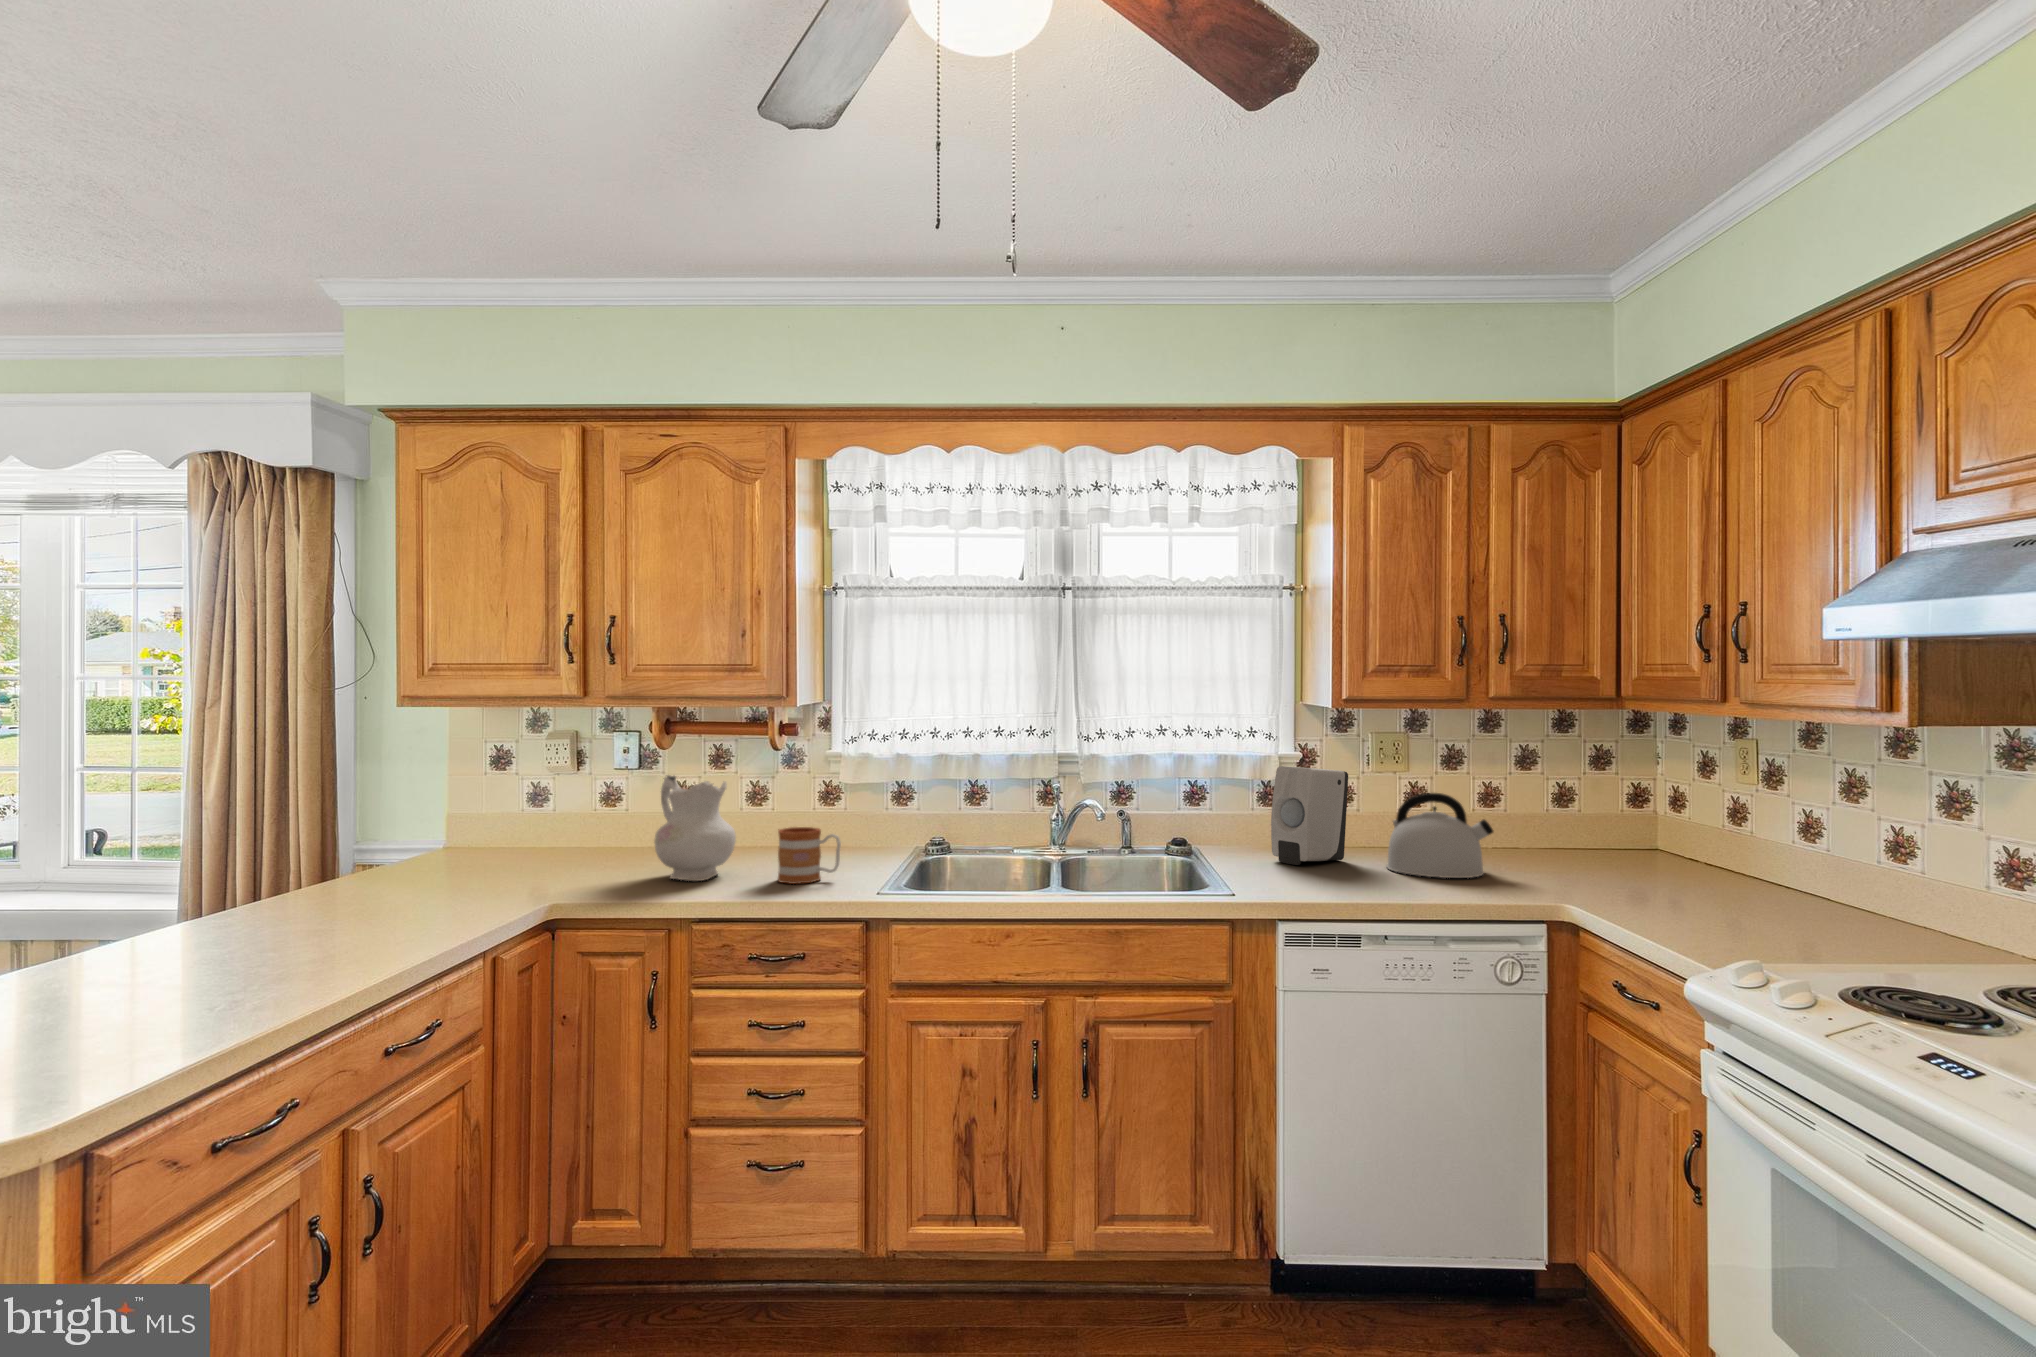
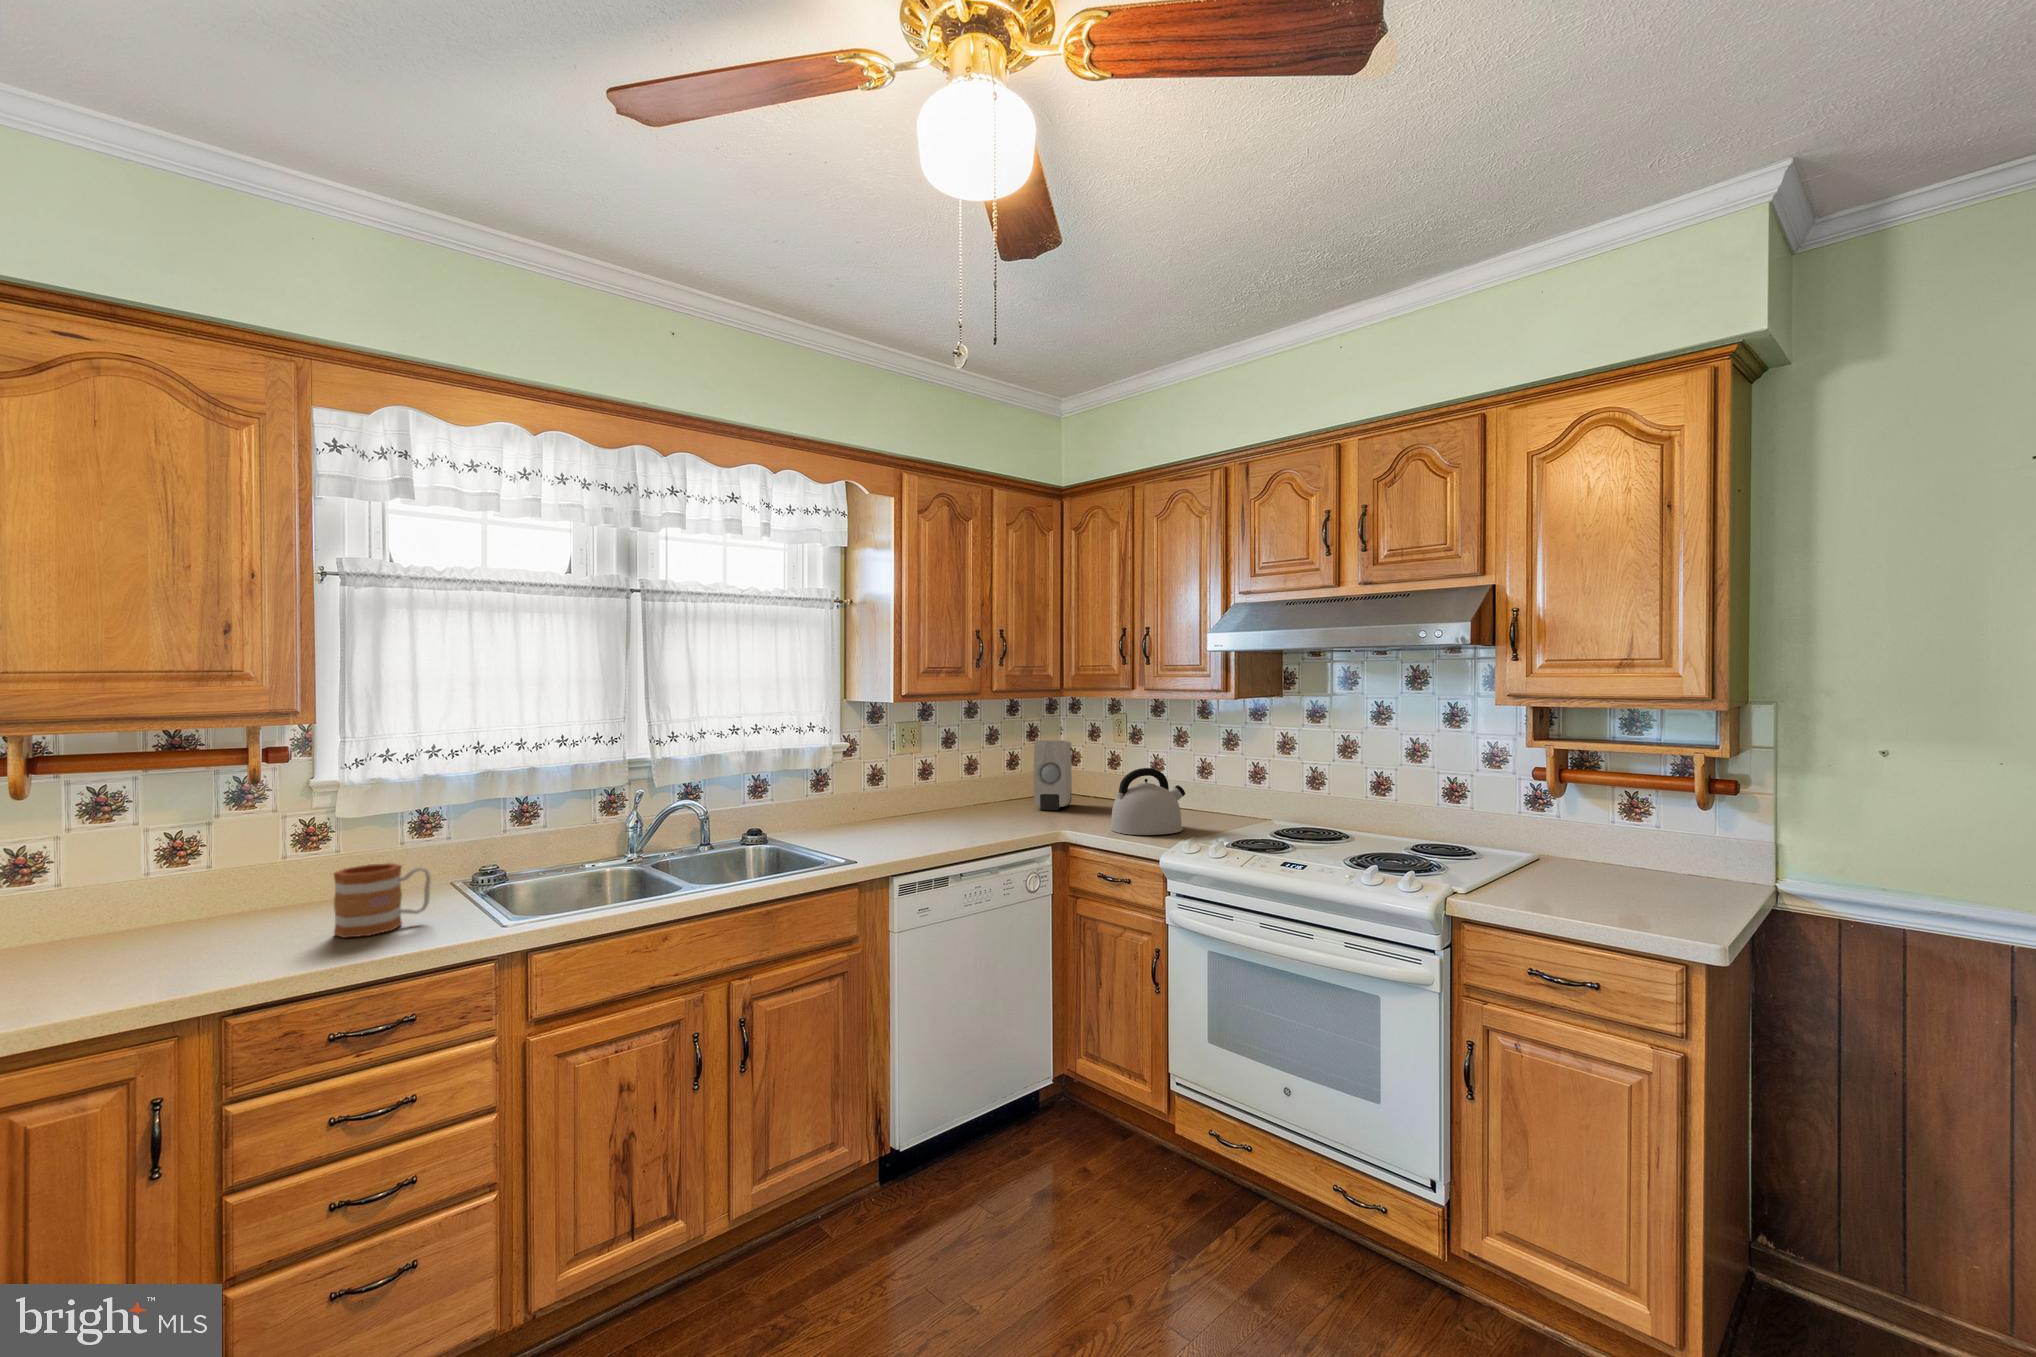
soap dispenser: present [1271,766,1348,865] -> present [1034,740,1071,810]
ceramic pitcher: present [654,775,736,881] -> none [98,821,252,967]
kettle: present [1387,793,1493,878] -> present [1111,768,1185,835]

